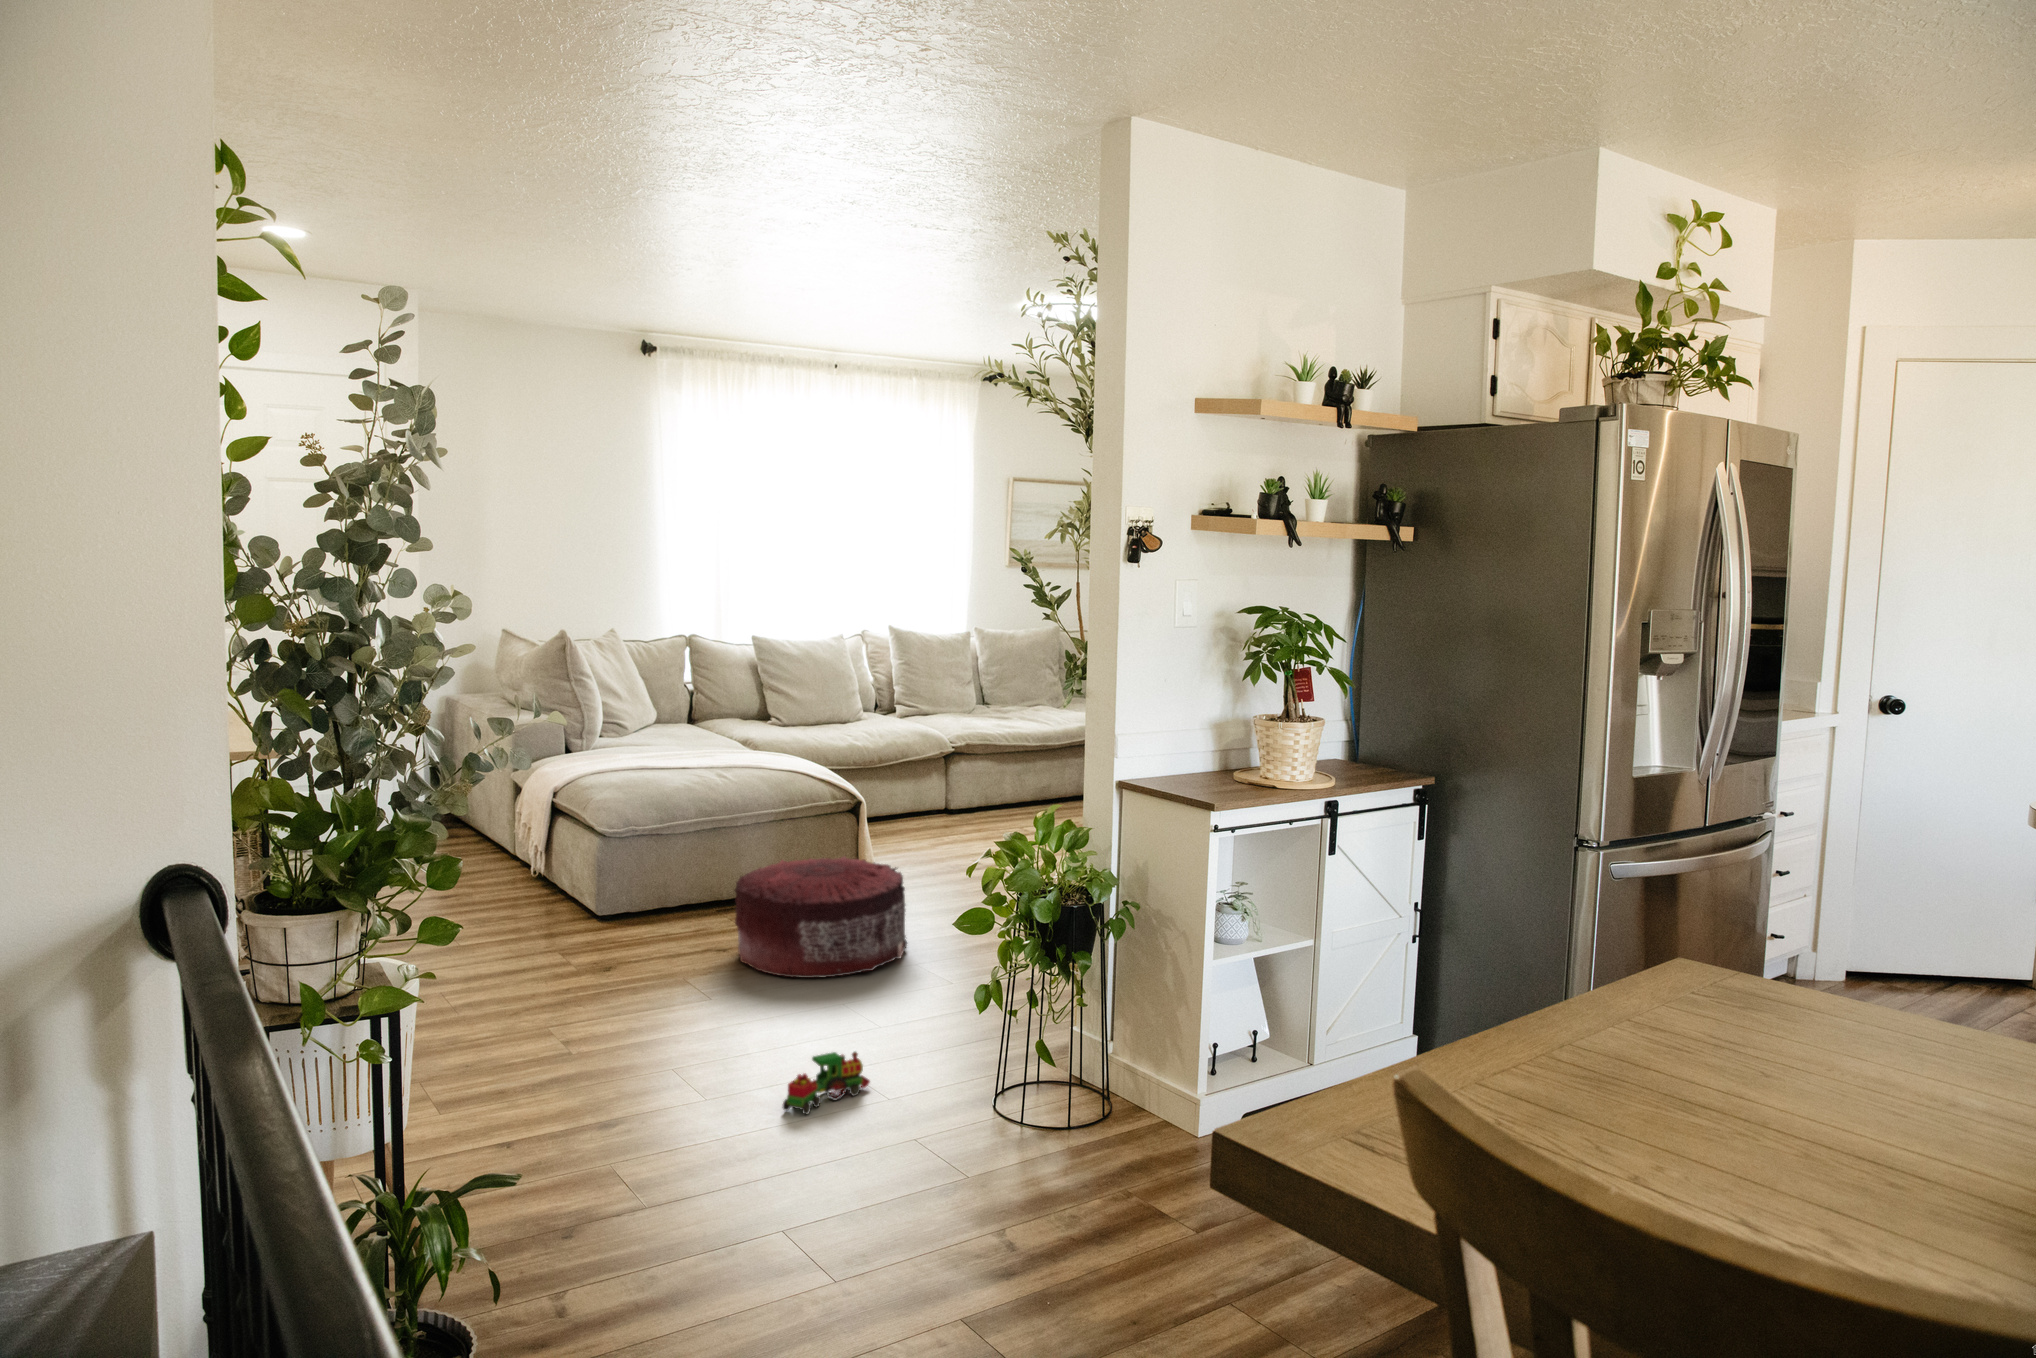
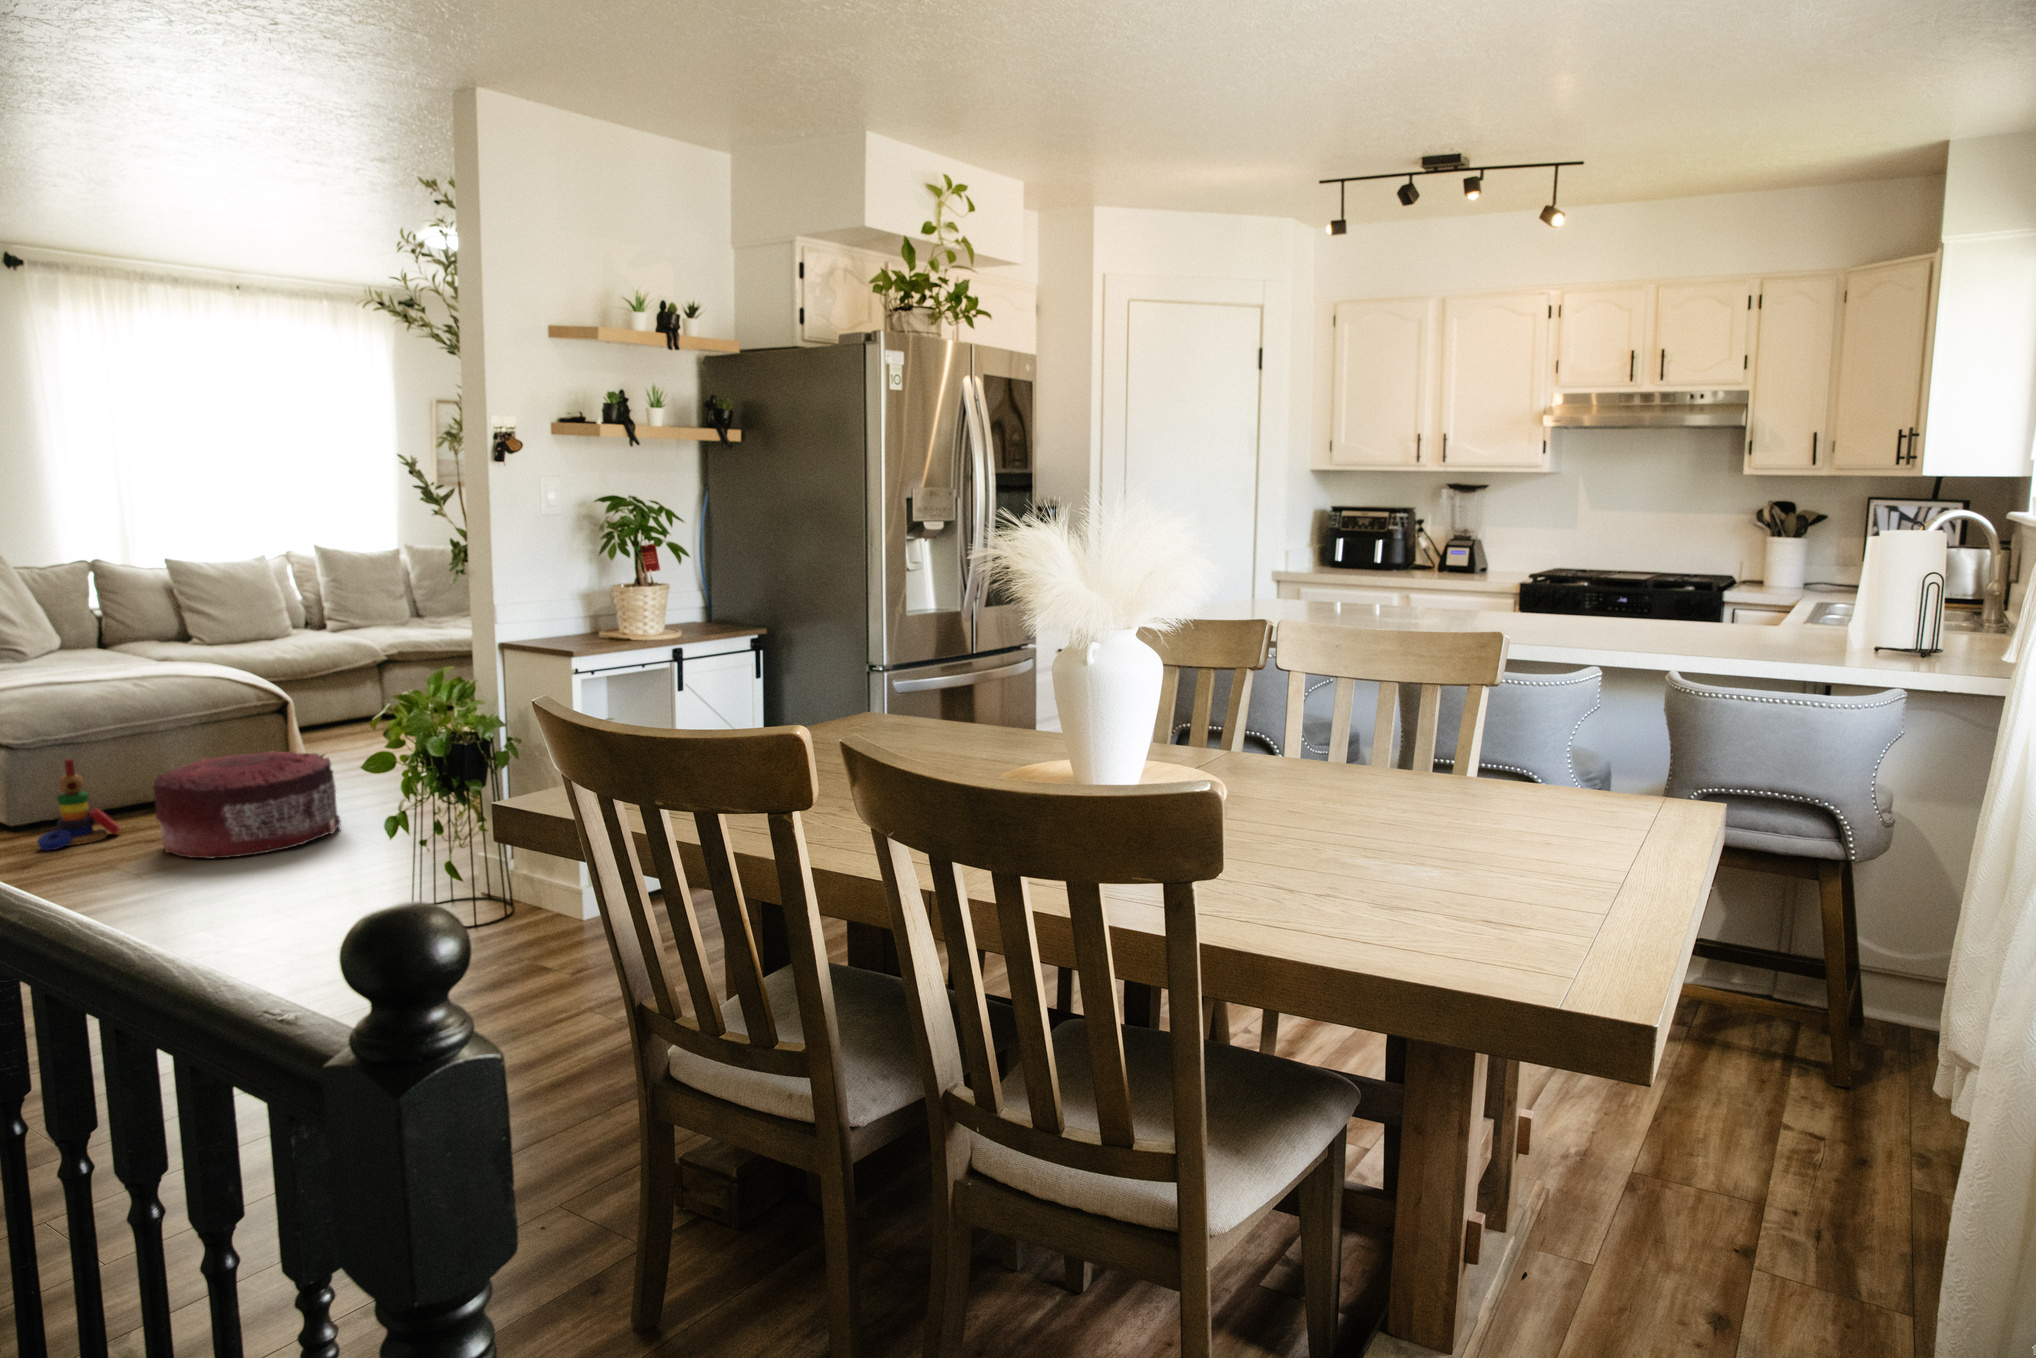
stacking toy: none [628,848,701,942] -> present [38,759,120,851]
toy train: present [782,1052,870,1114] -> none [210,890,296,942]

